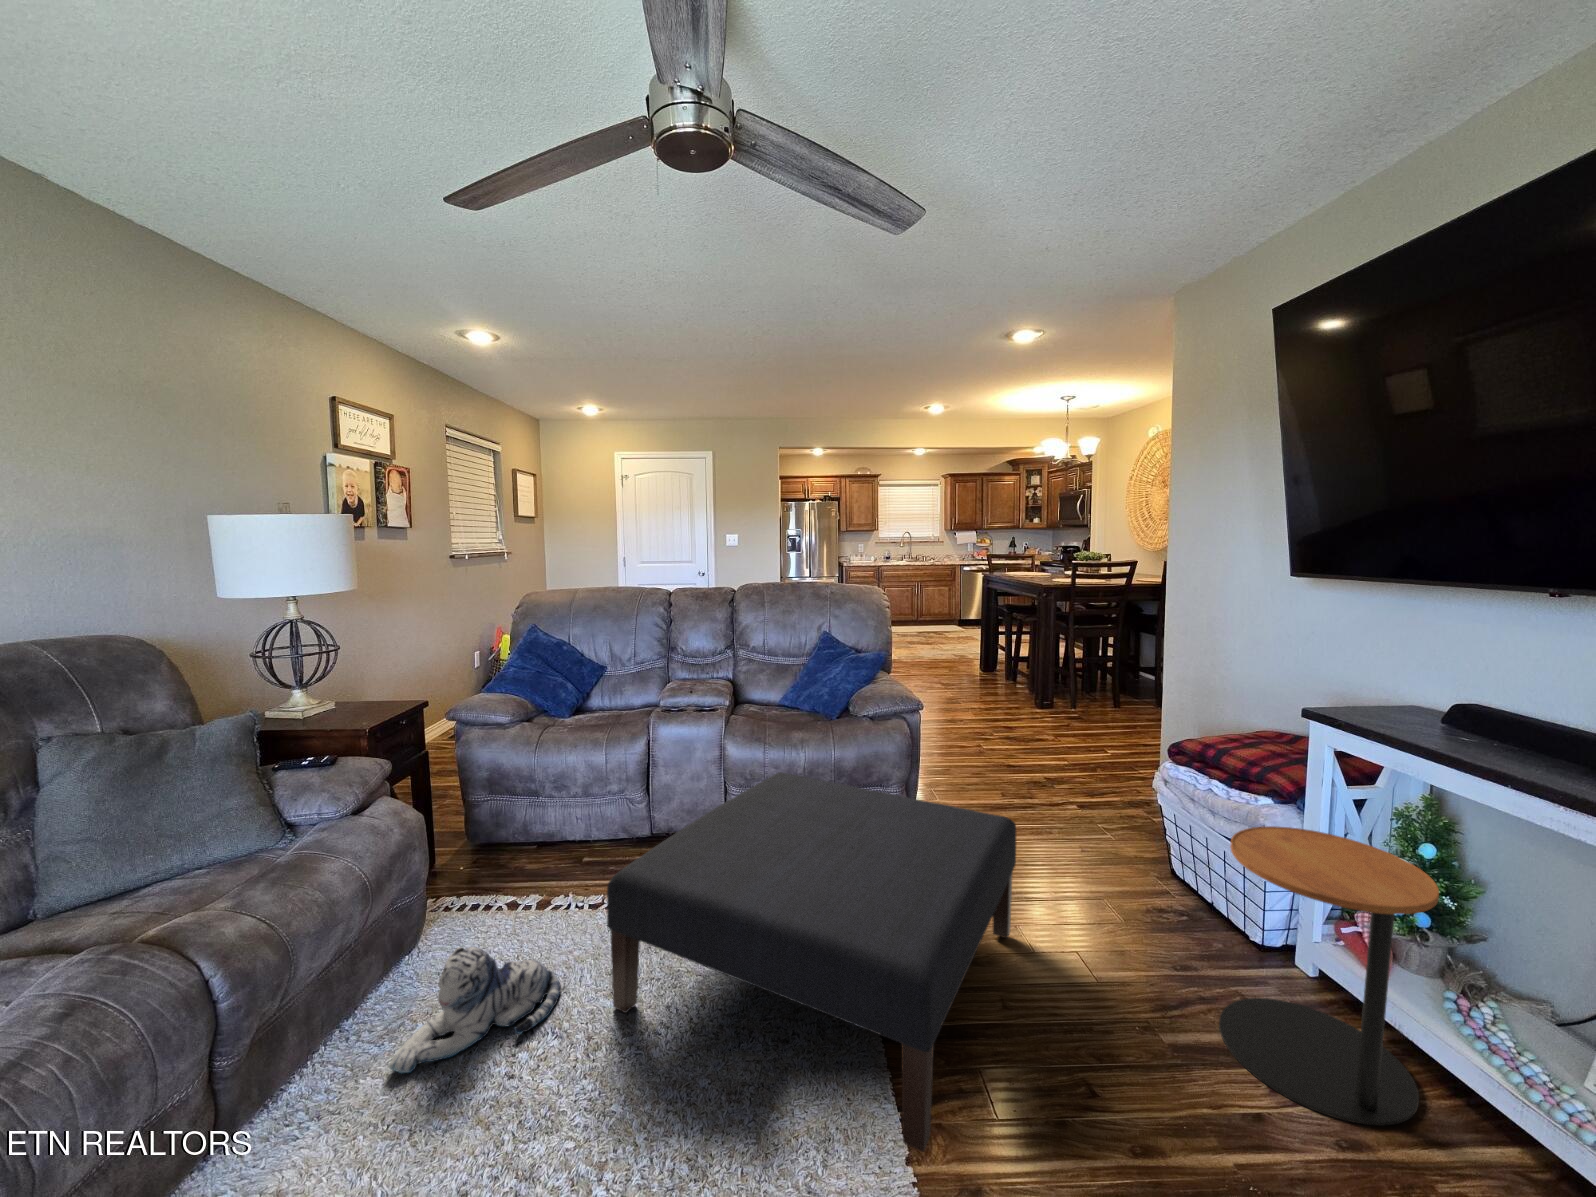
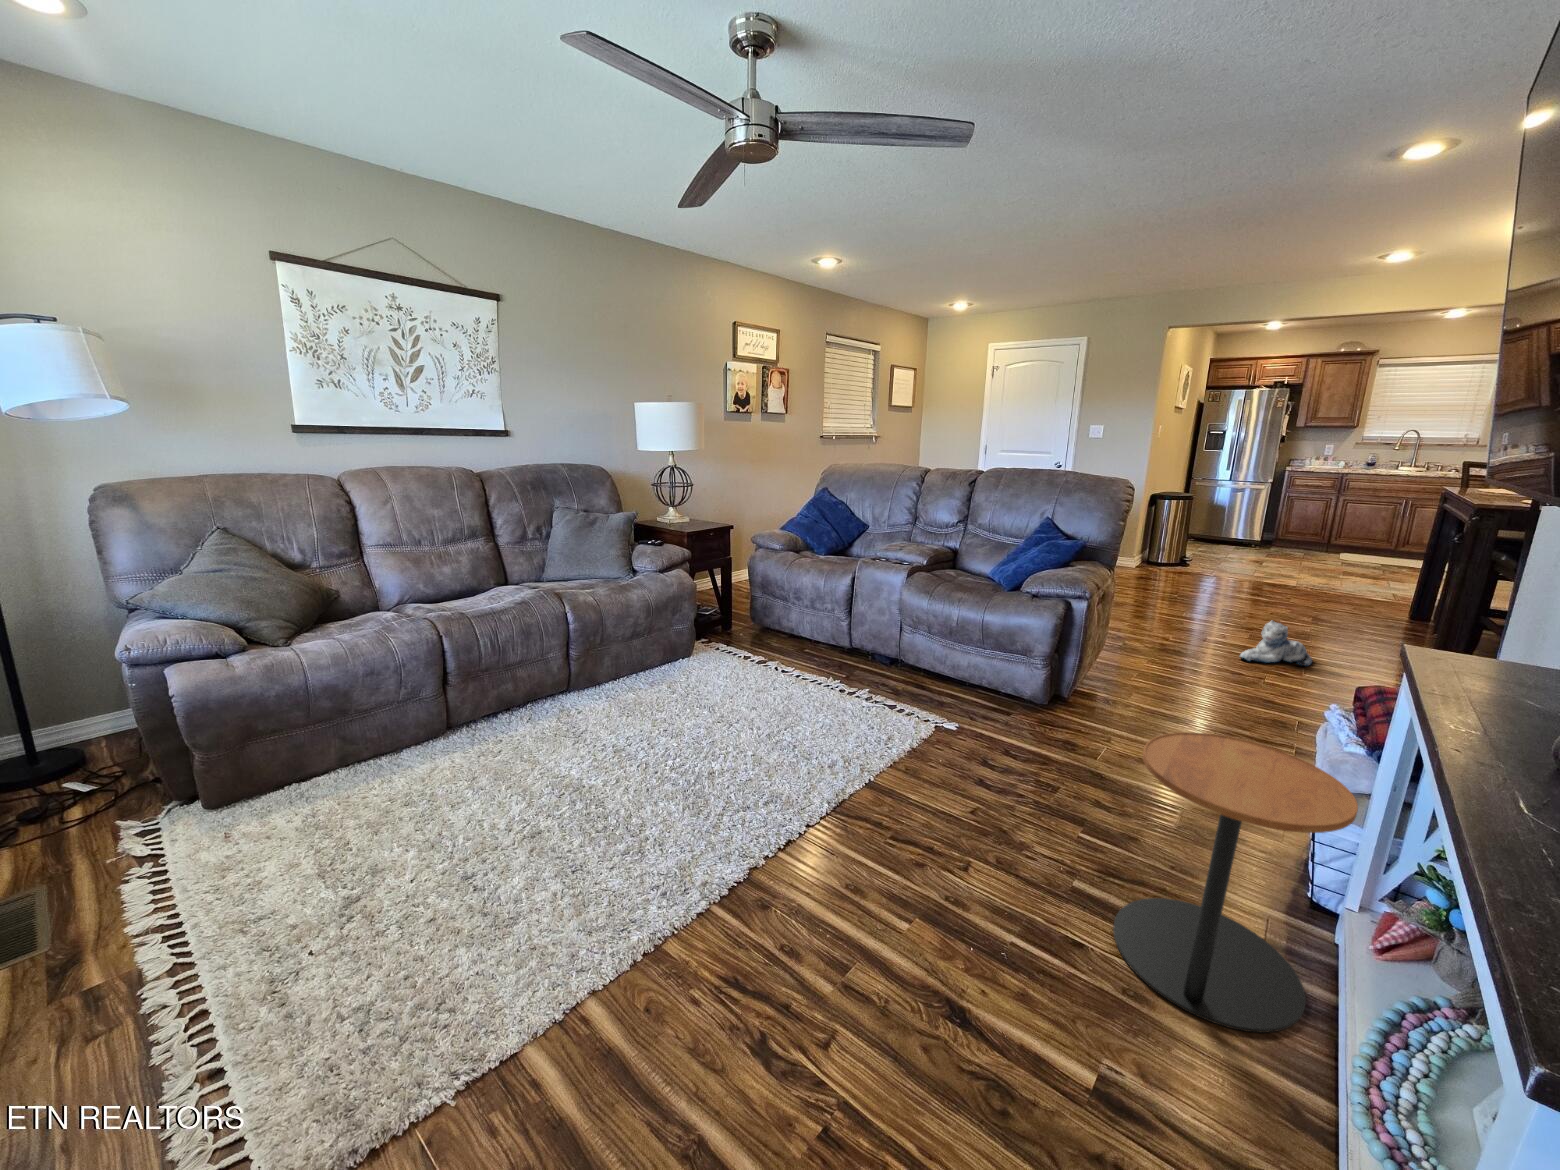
ottoman: present [607,772,1016,1152] -> none [738,614,1052,826]
plush toy: present [390,947,561,1073] -> present [1240,621,1312,666]

